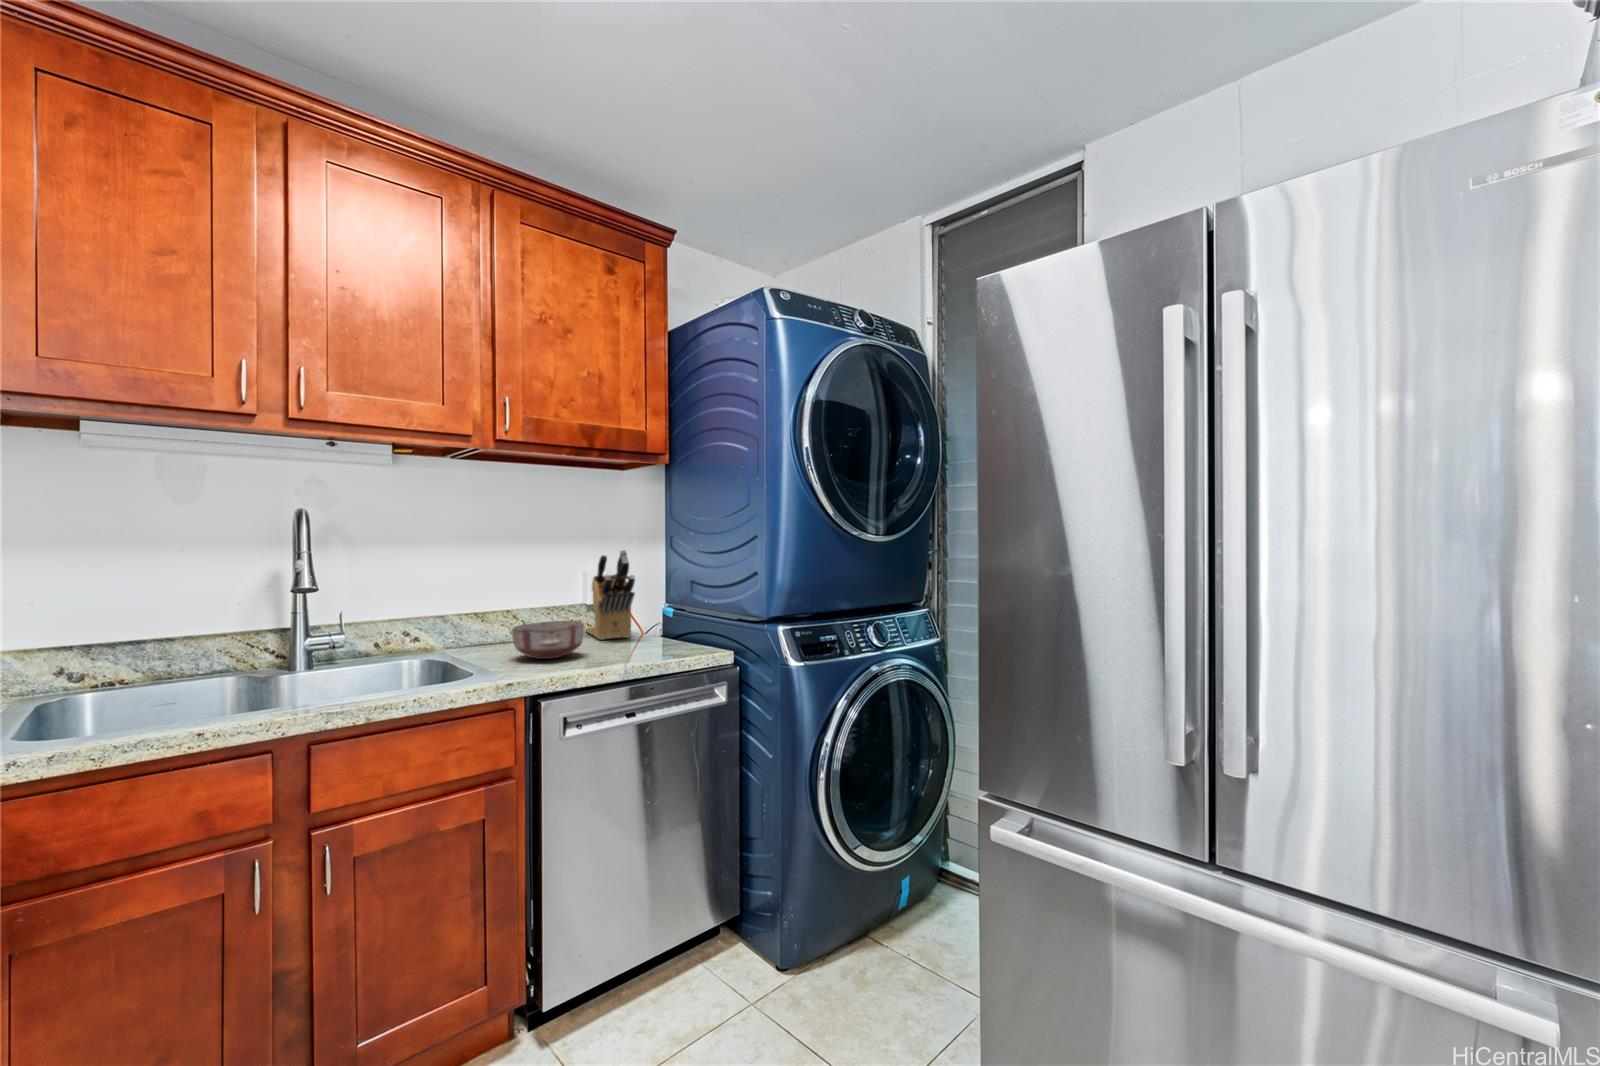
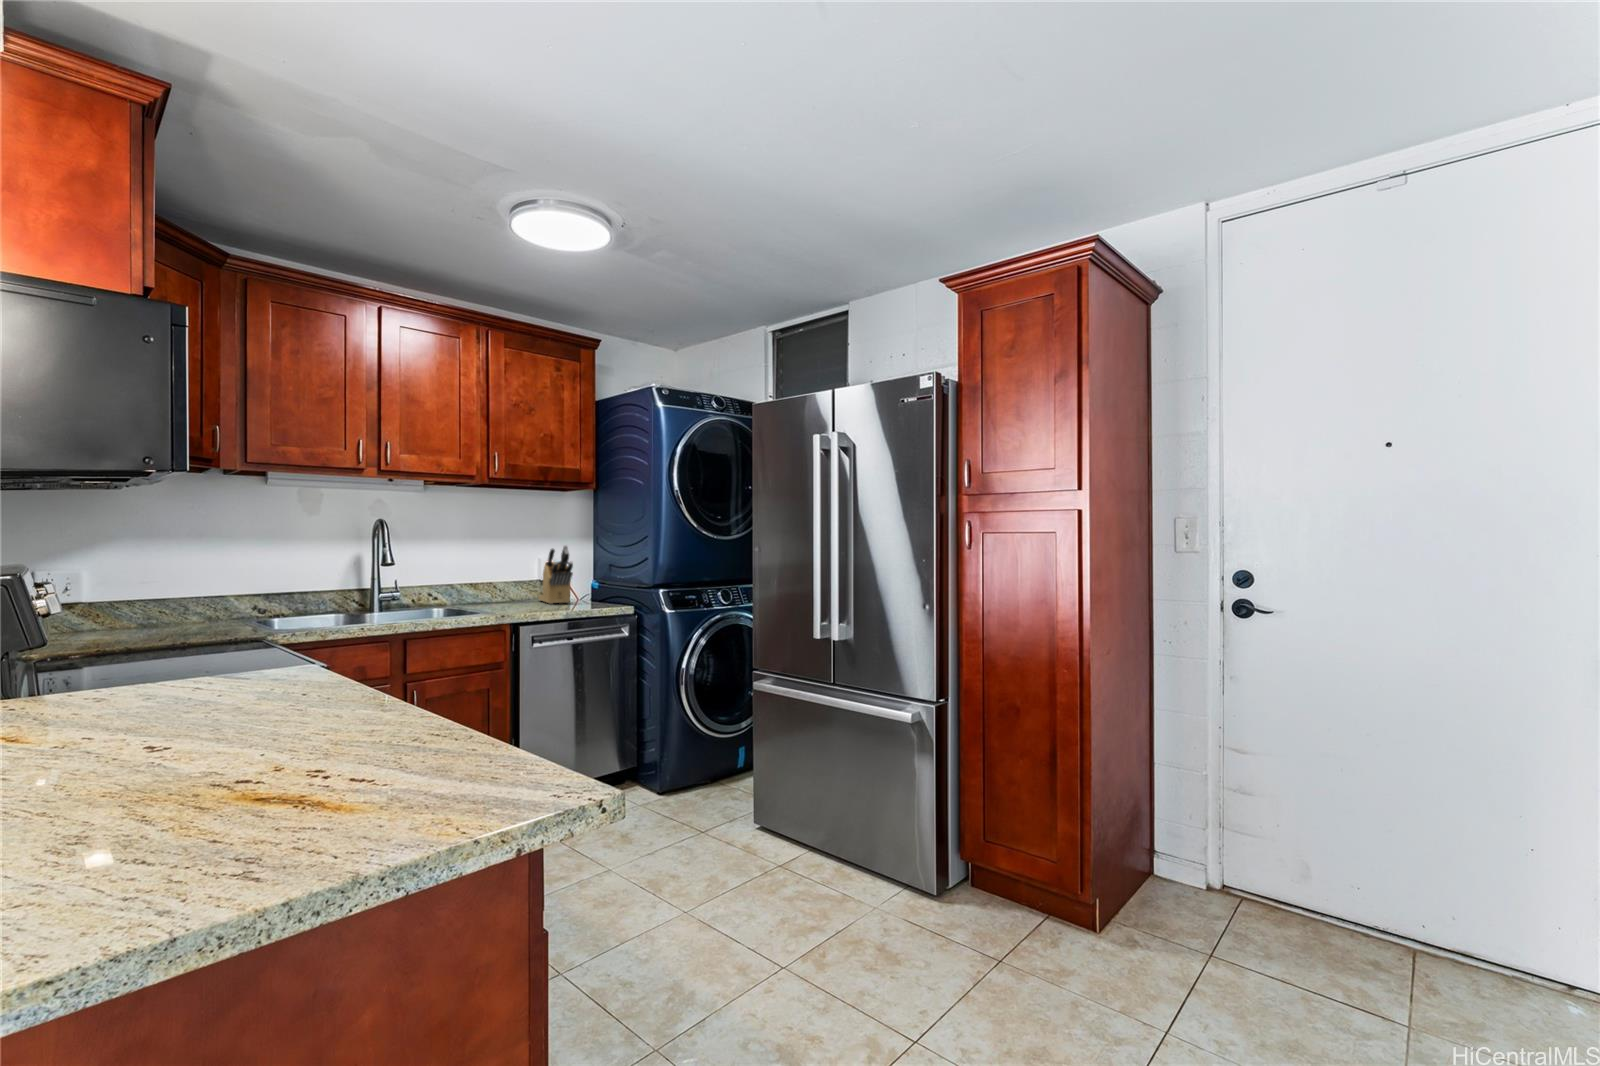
ceramic bowl: present [512,621,584,659] -> none [497,588,541,610]

